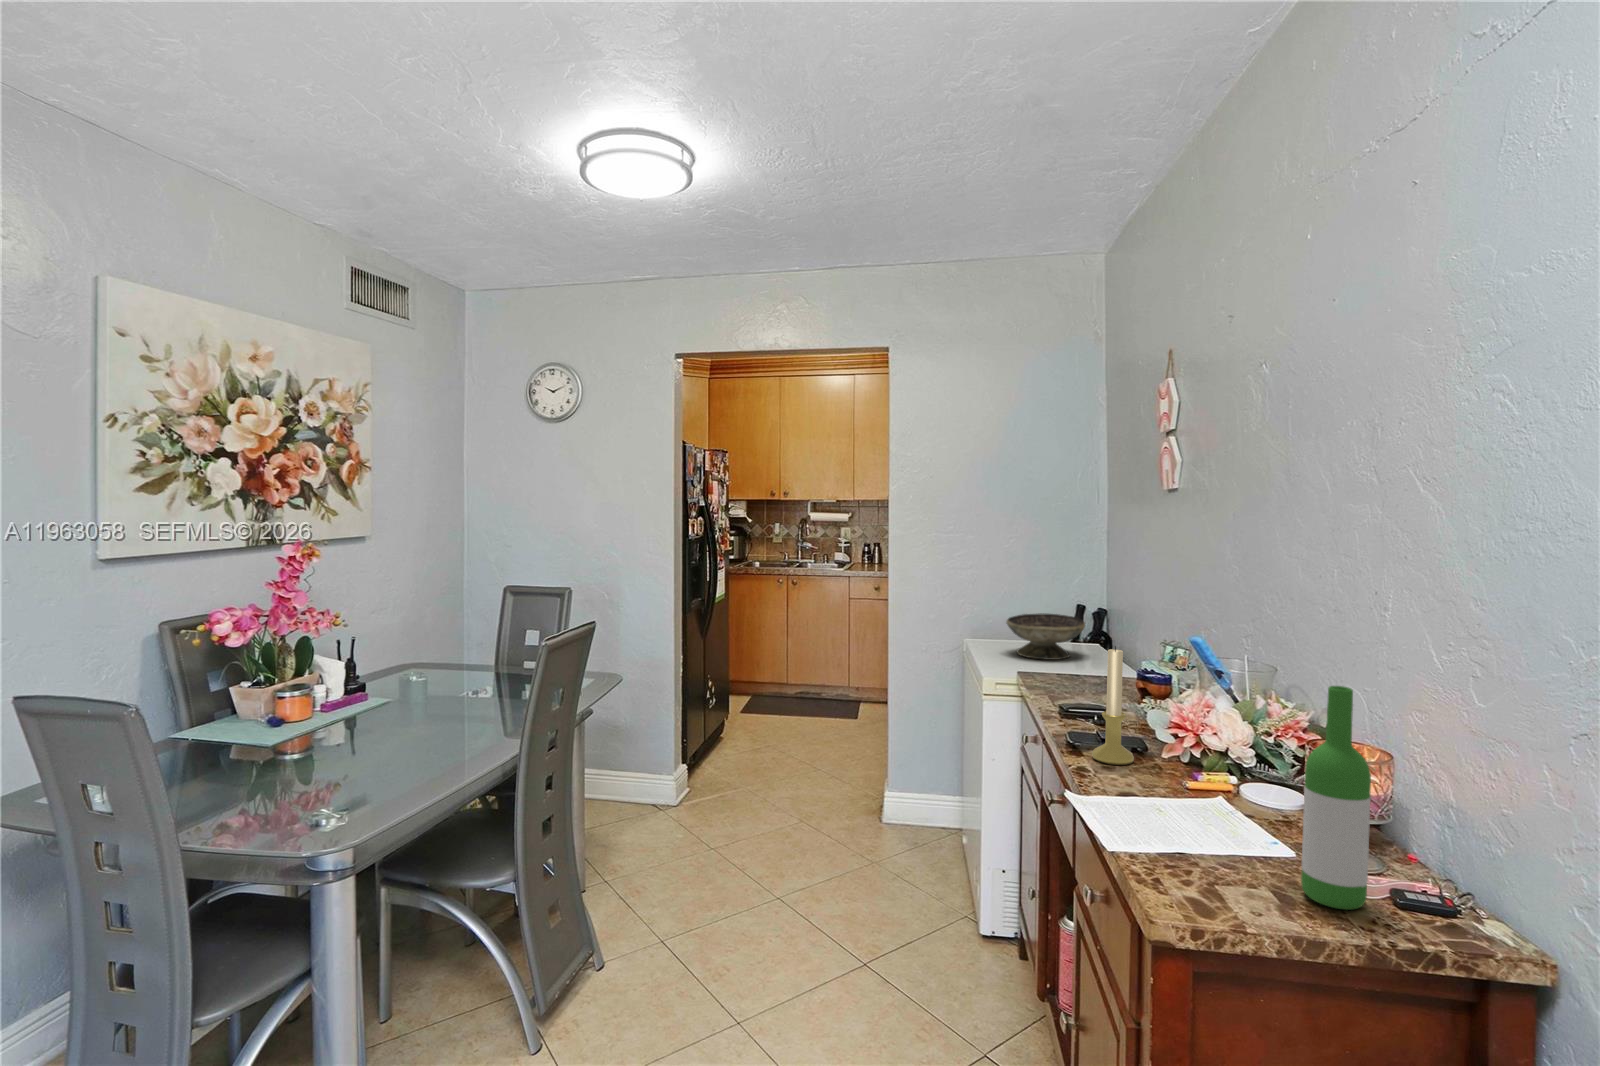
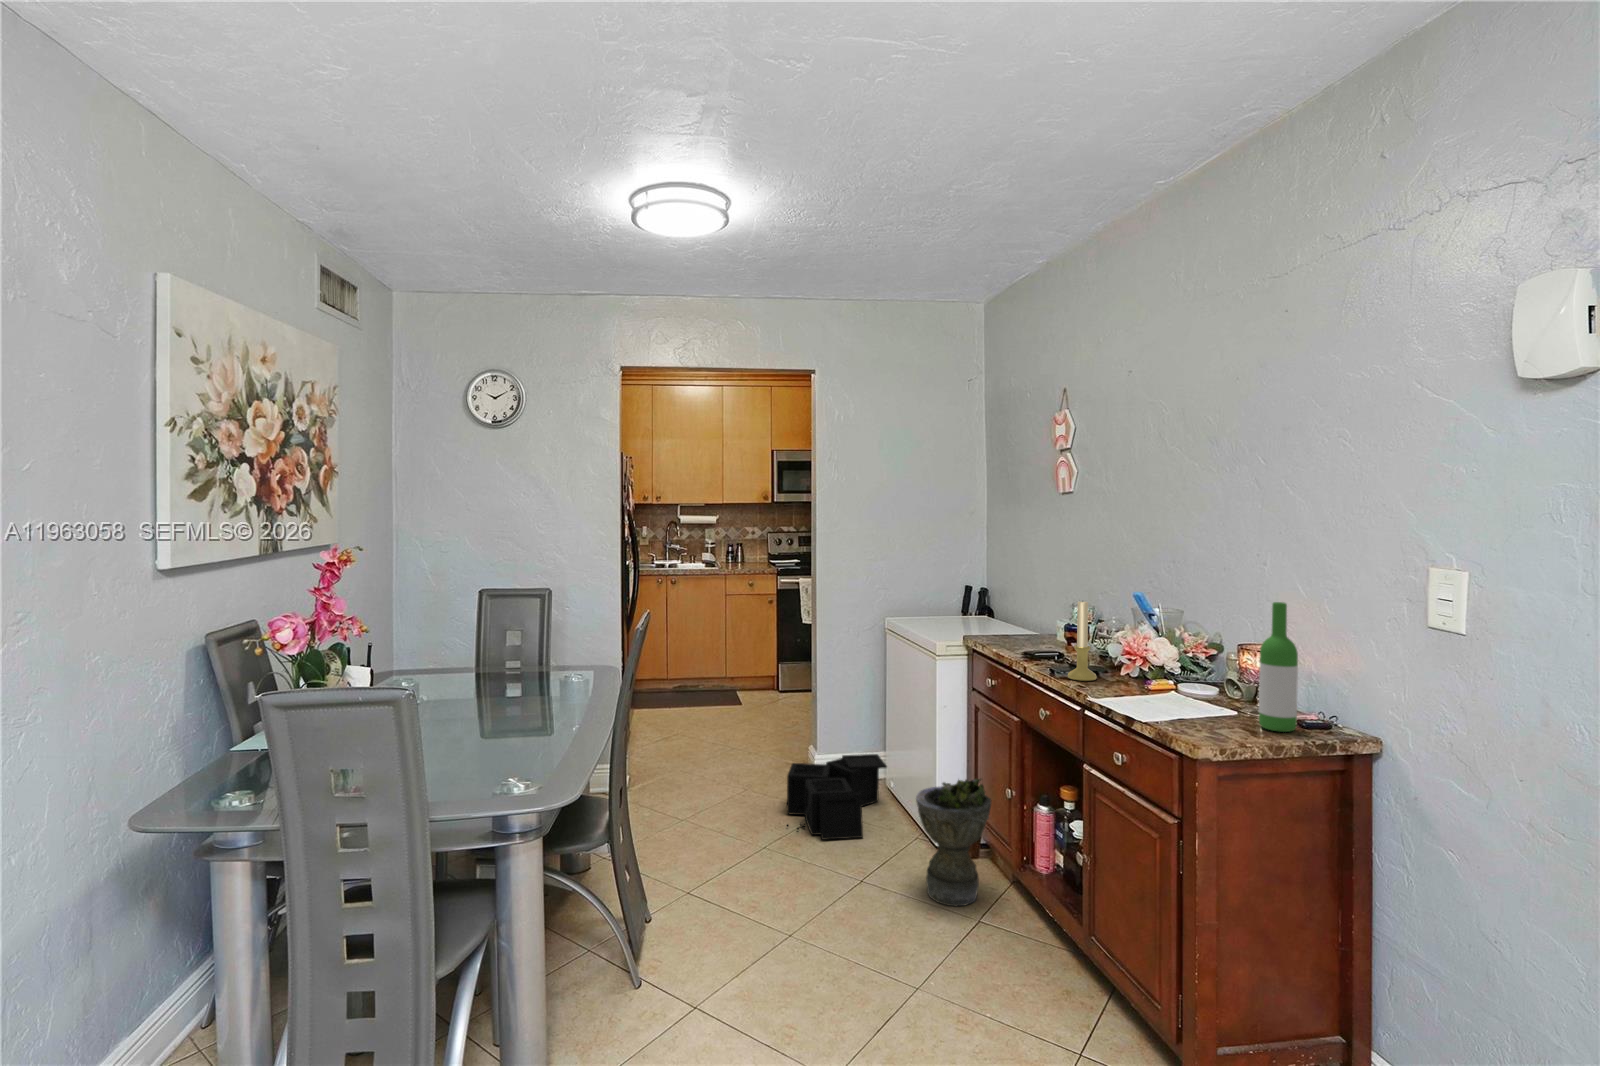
decorative bowl: present [1007,613,1085,660] -> none [924,591,985,626]
storage bin: none [820,805,957,913] -> present [787,754,887,840]
planter: none [928,863,1028,1034] -> present [916,779,992,906]

